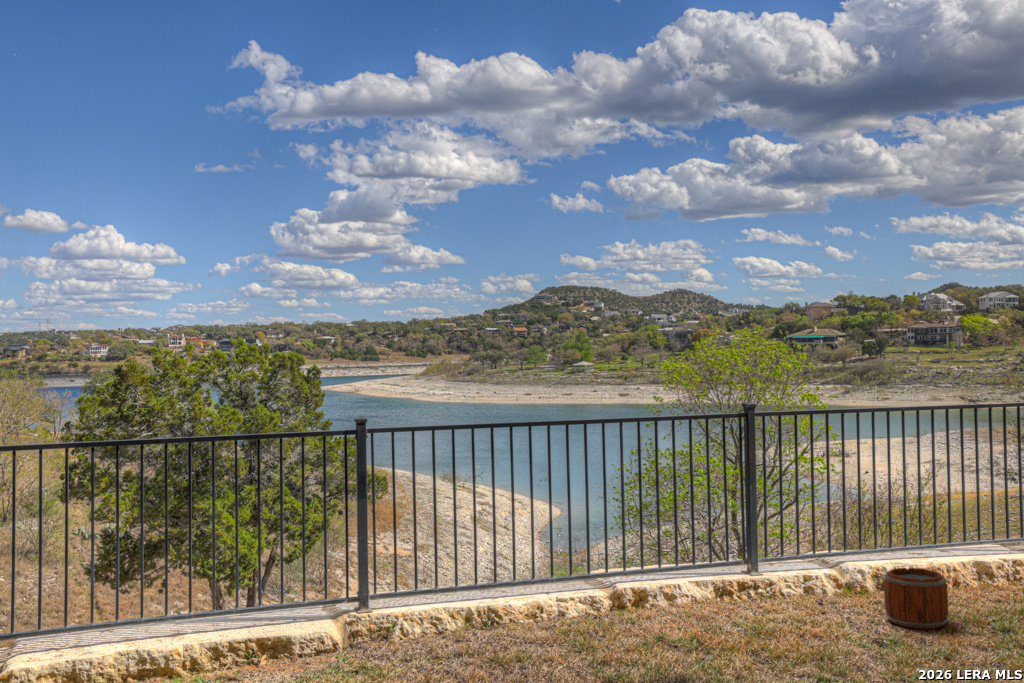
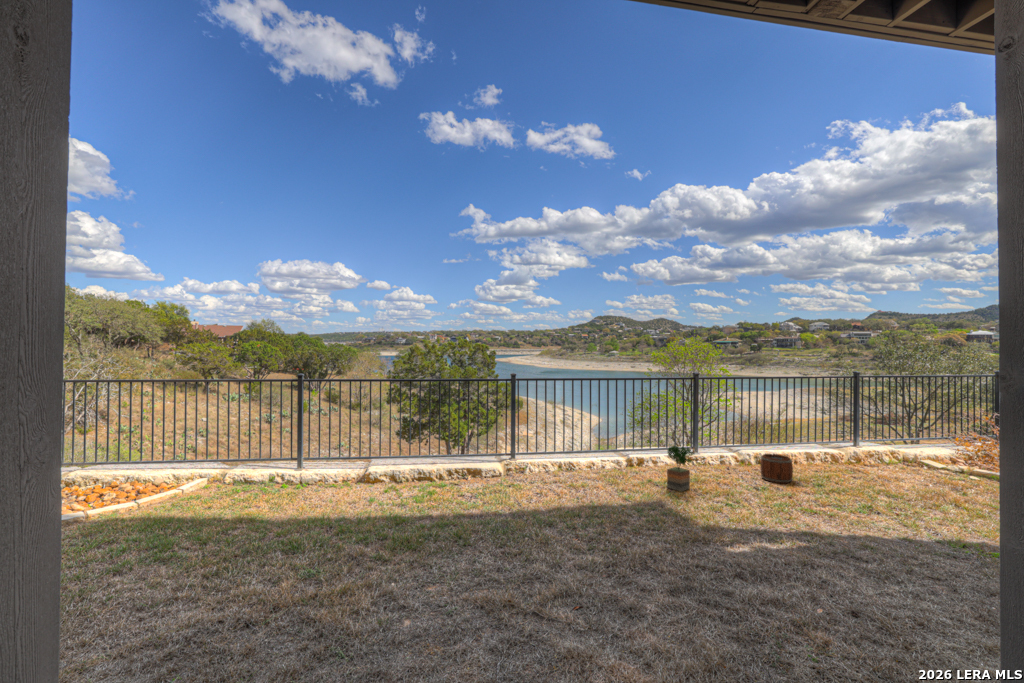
potted tree: none [689,562,750,664] -> present [667,446,694,491]

